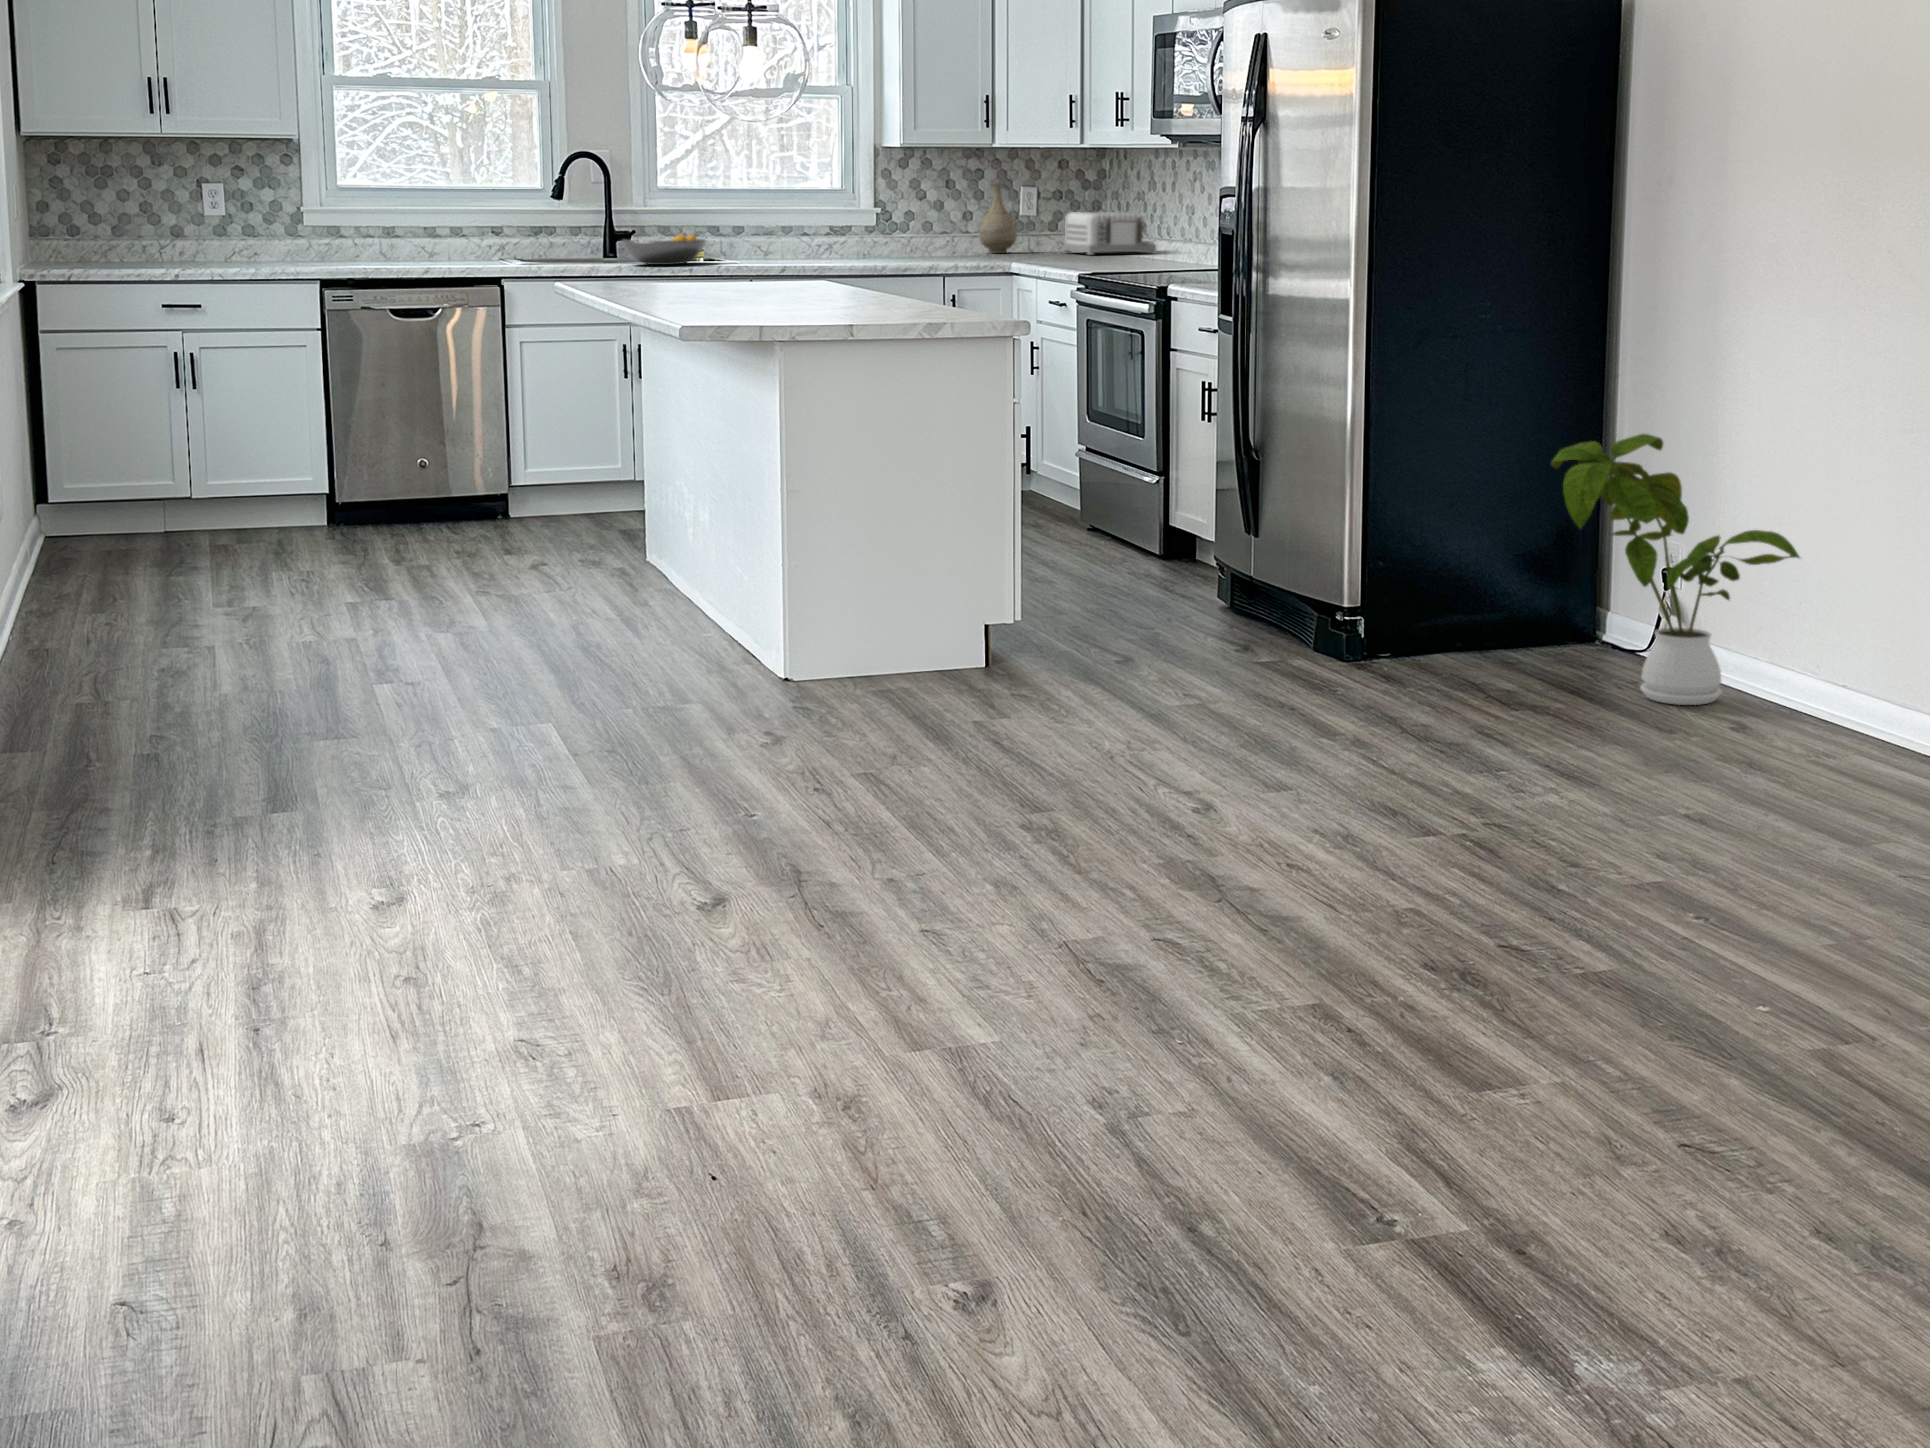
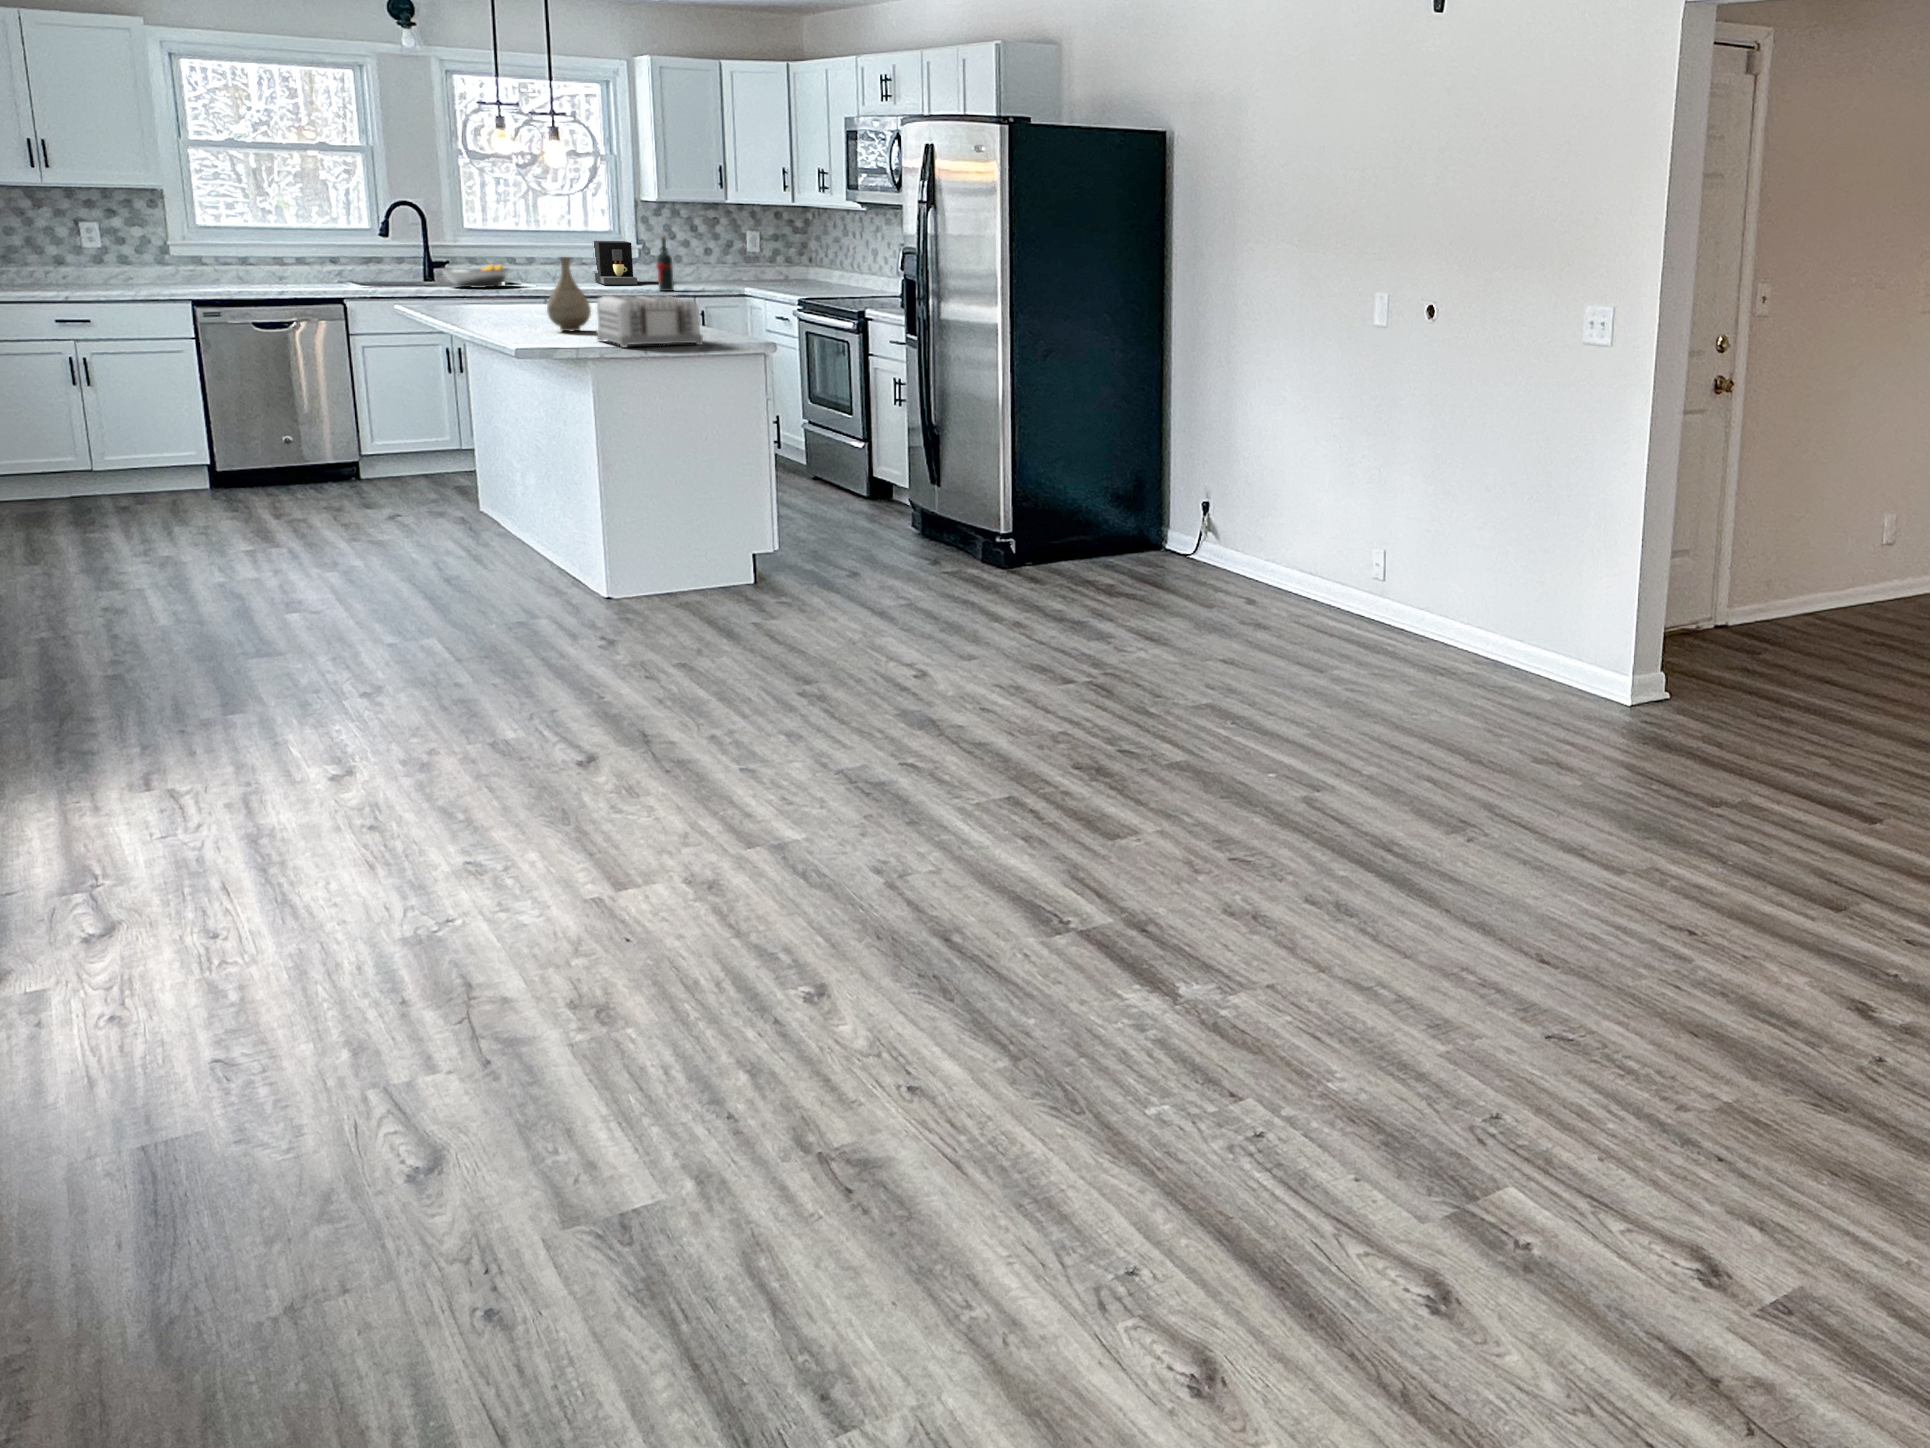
vase: present [979,183,1017,253] -> present [547,257,591,331]
wine bottle: none [890,188,911,265] -> present [656,236,674,291]
coffee maker: none [813,201,866,259] -> present [593,241,637,285]
toaster: present [1063,212,1156,255] -> present [597,296,703,347]
house plant: present [1551,434,1800,705] -> none [1131,420,1285,589]

